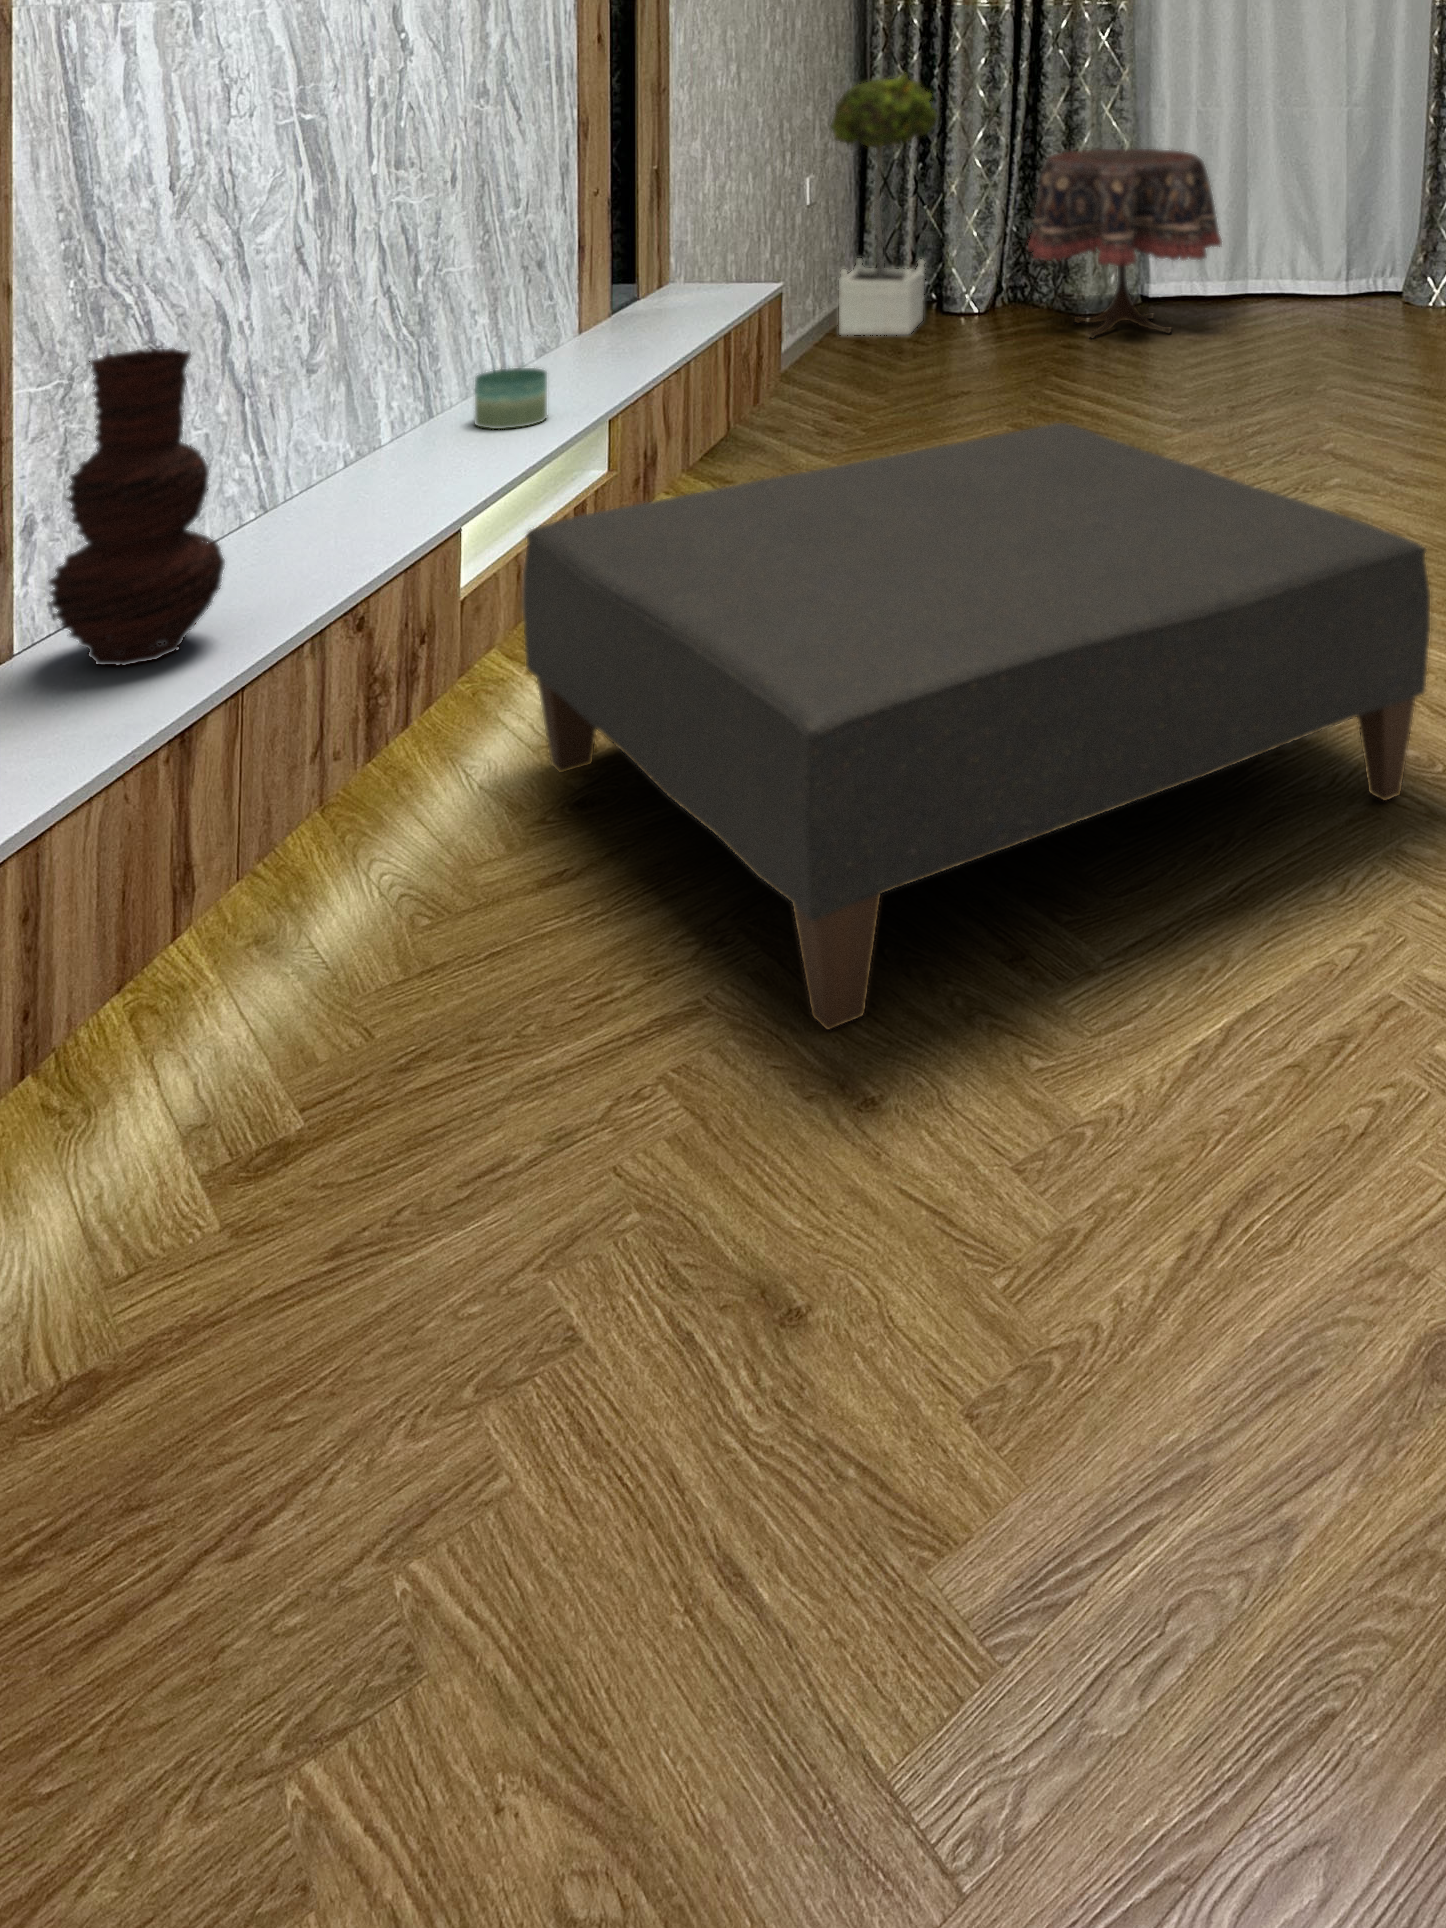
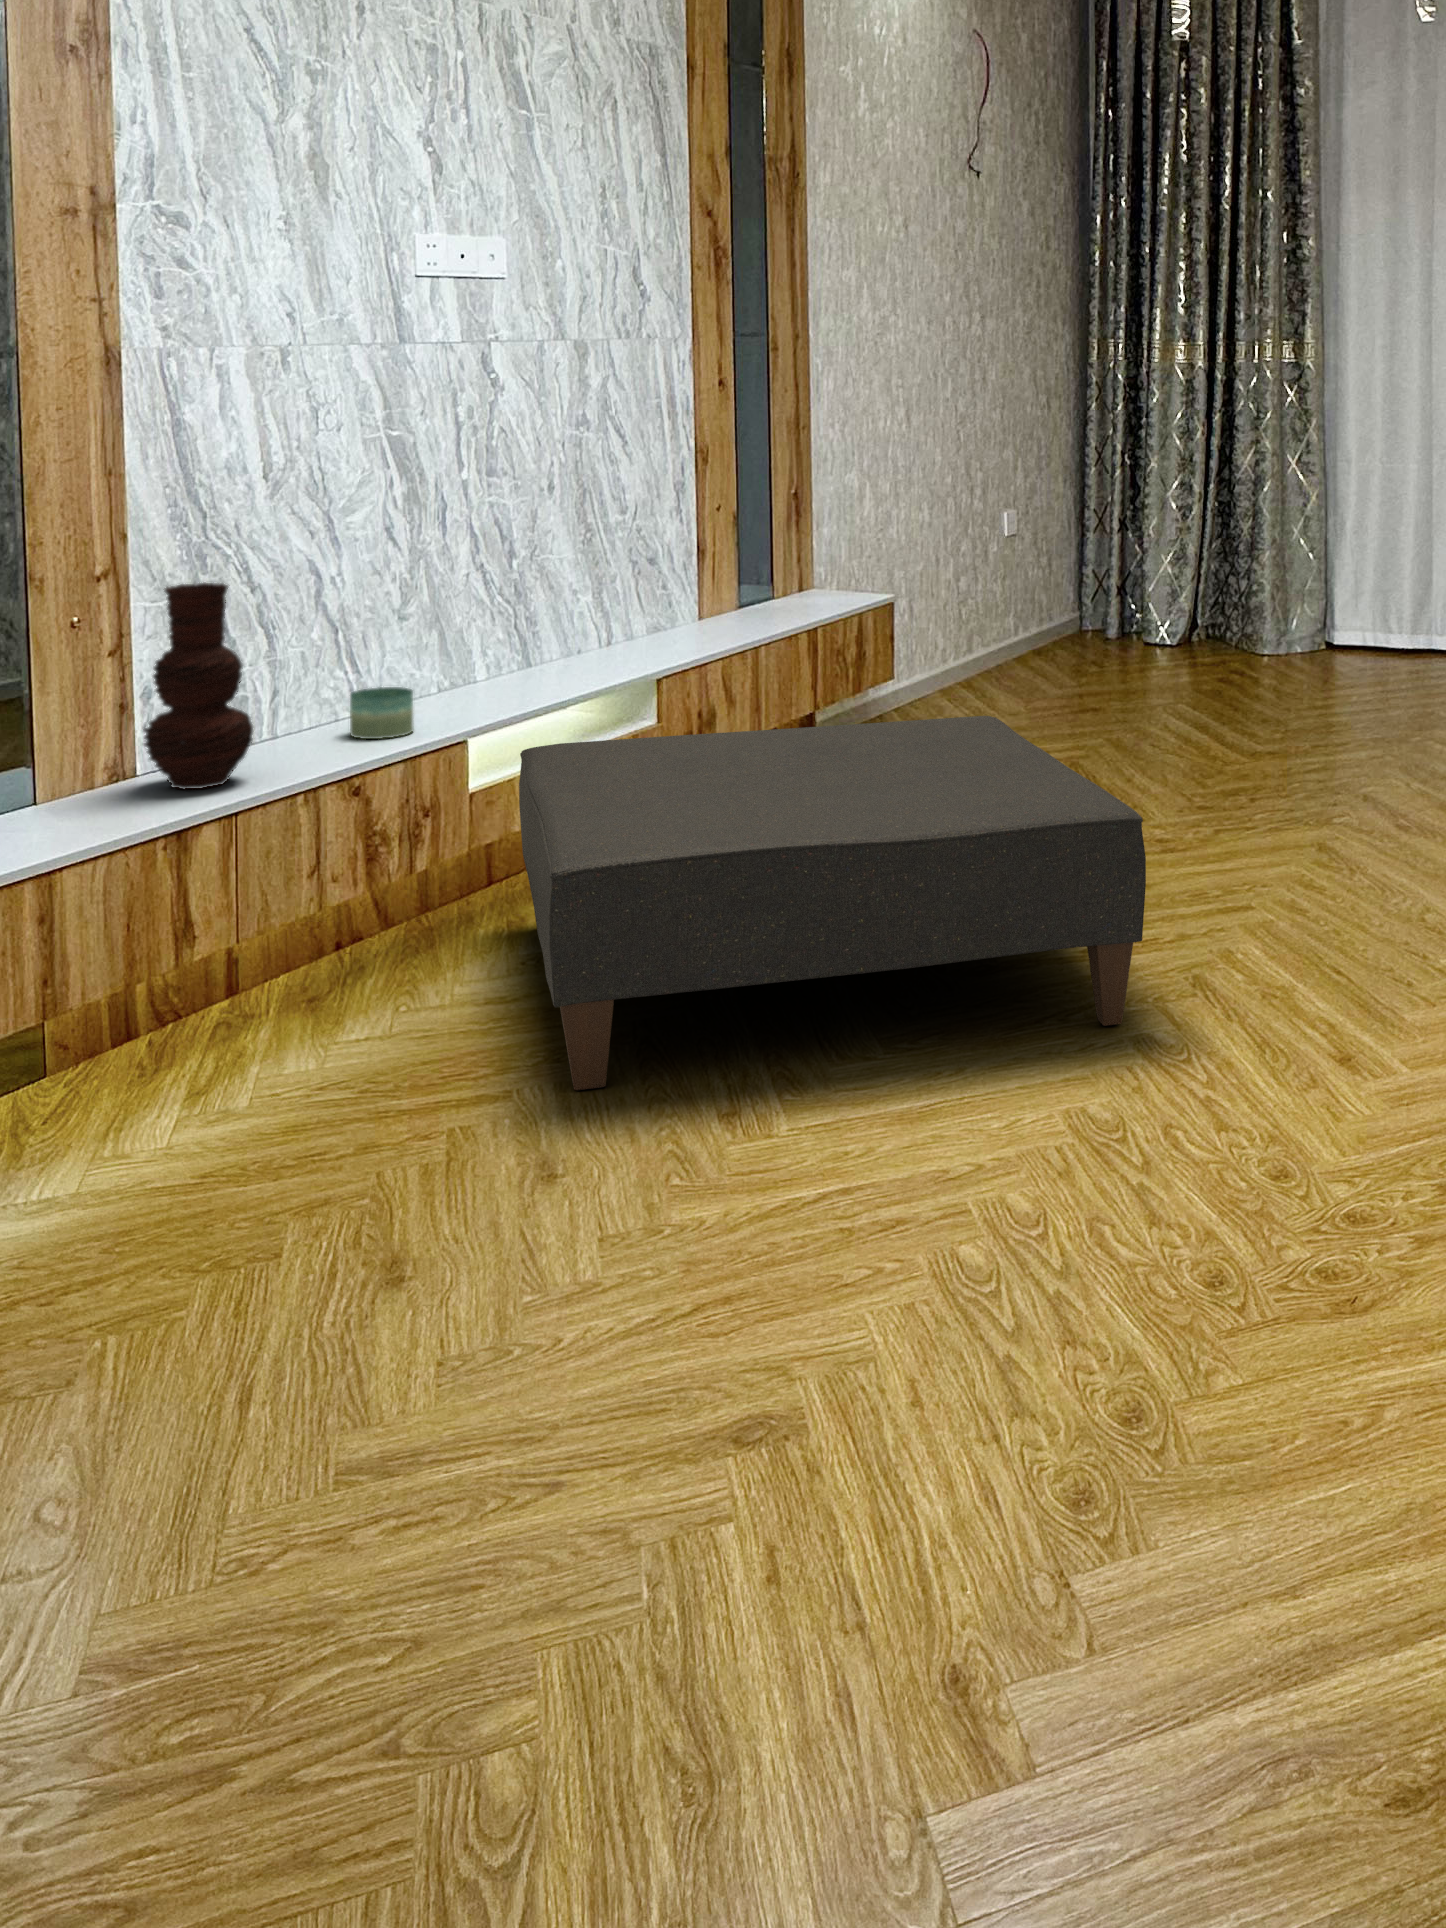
potted tree: present [831,74,937,335] -> none [1018,424,1119,668]
side table: present [1028,149,1222,339] -> none [1194,504,1387,683]
candle: present [475,368,547,429] -> present [350,687,414,739]

